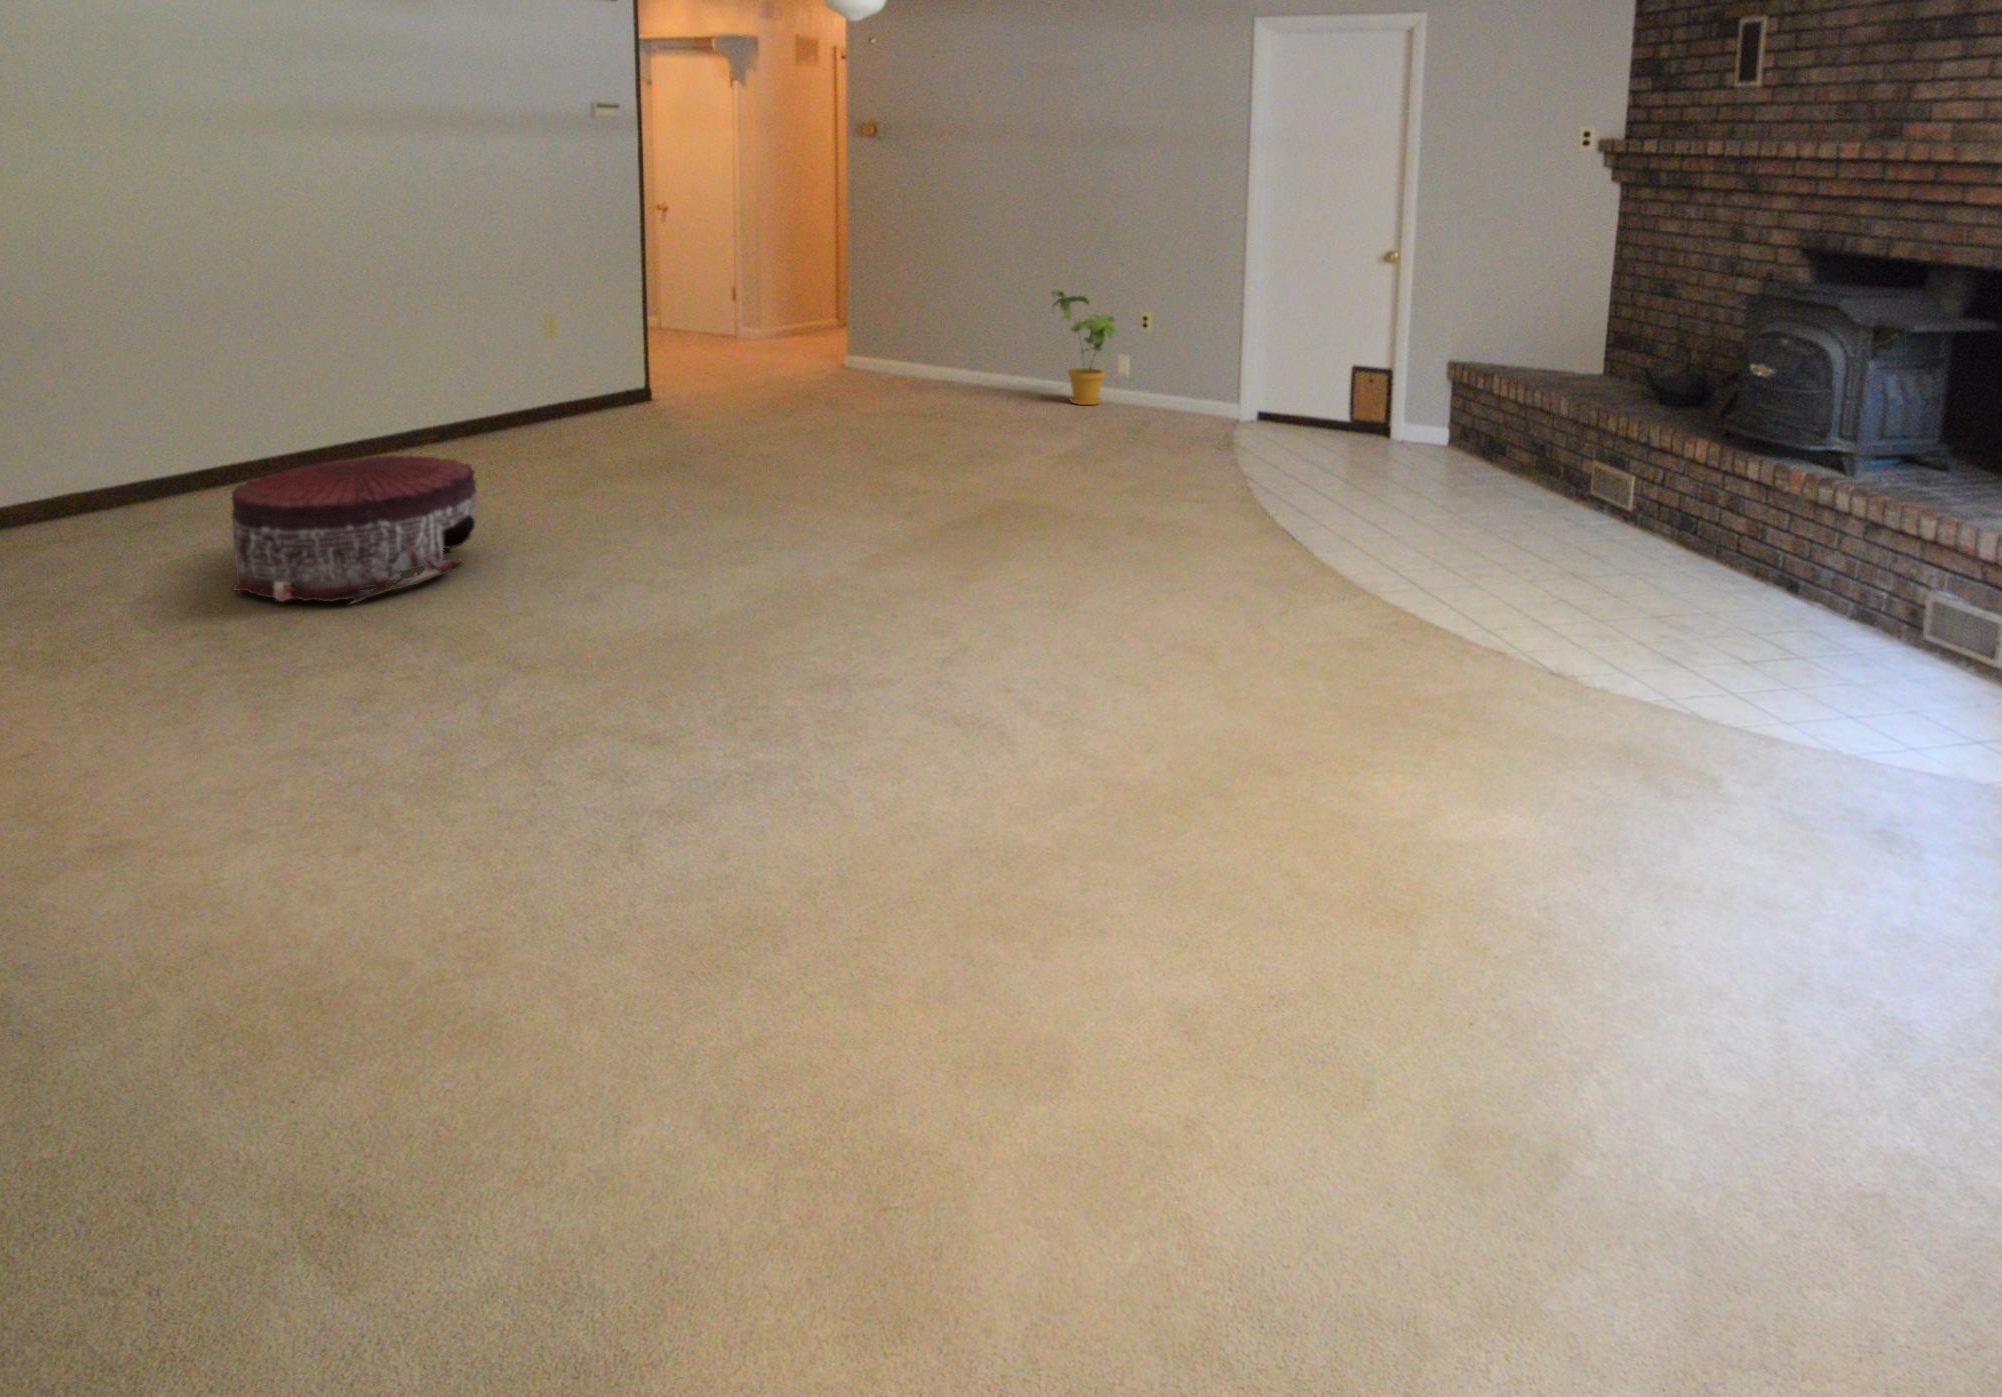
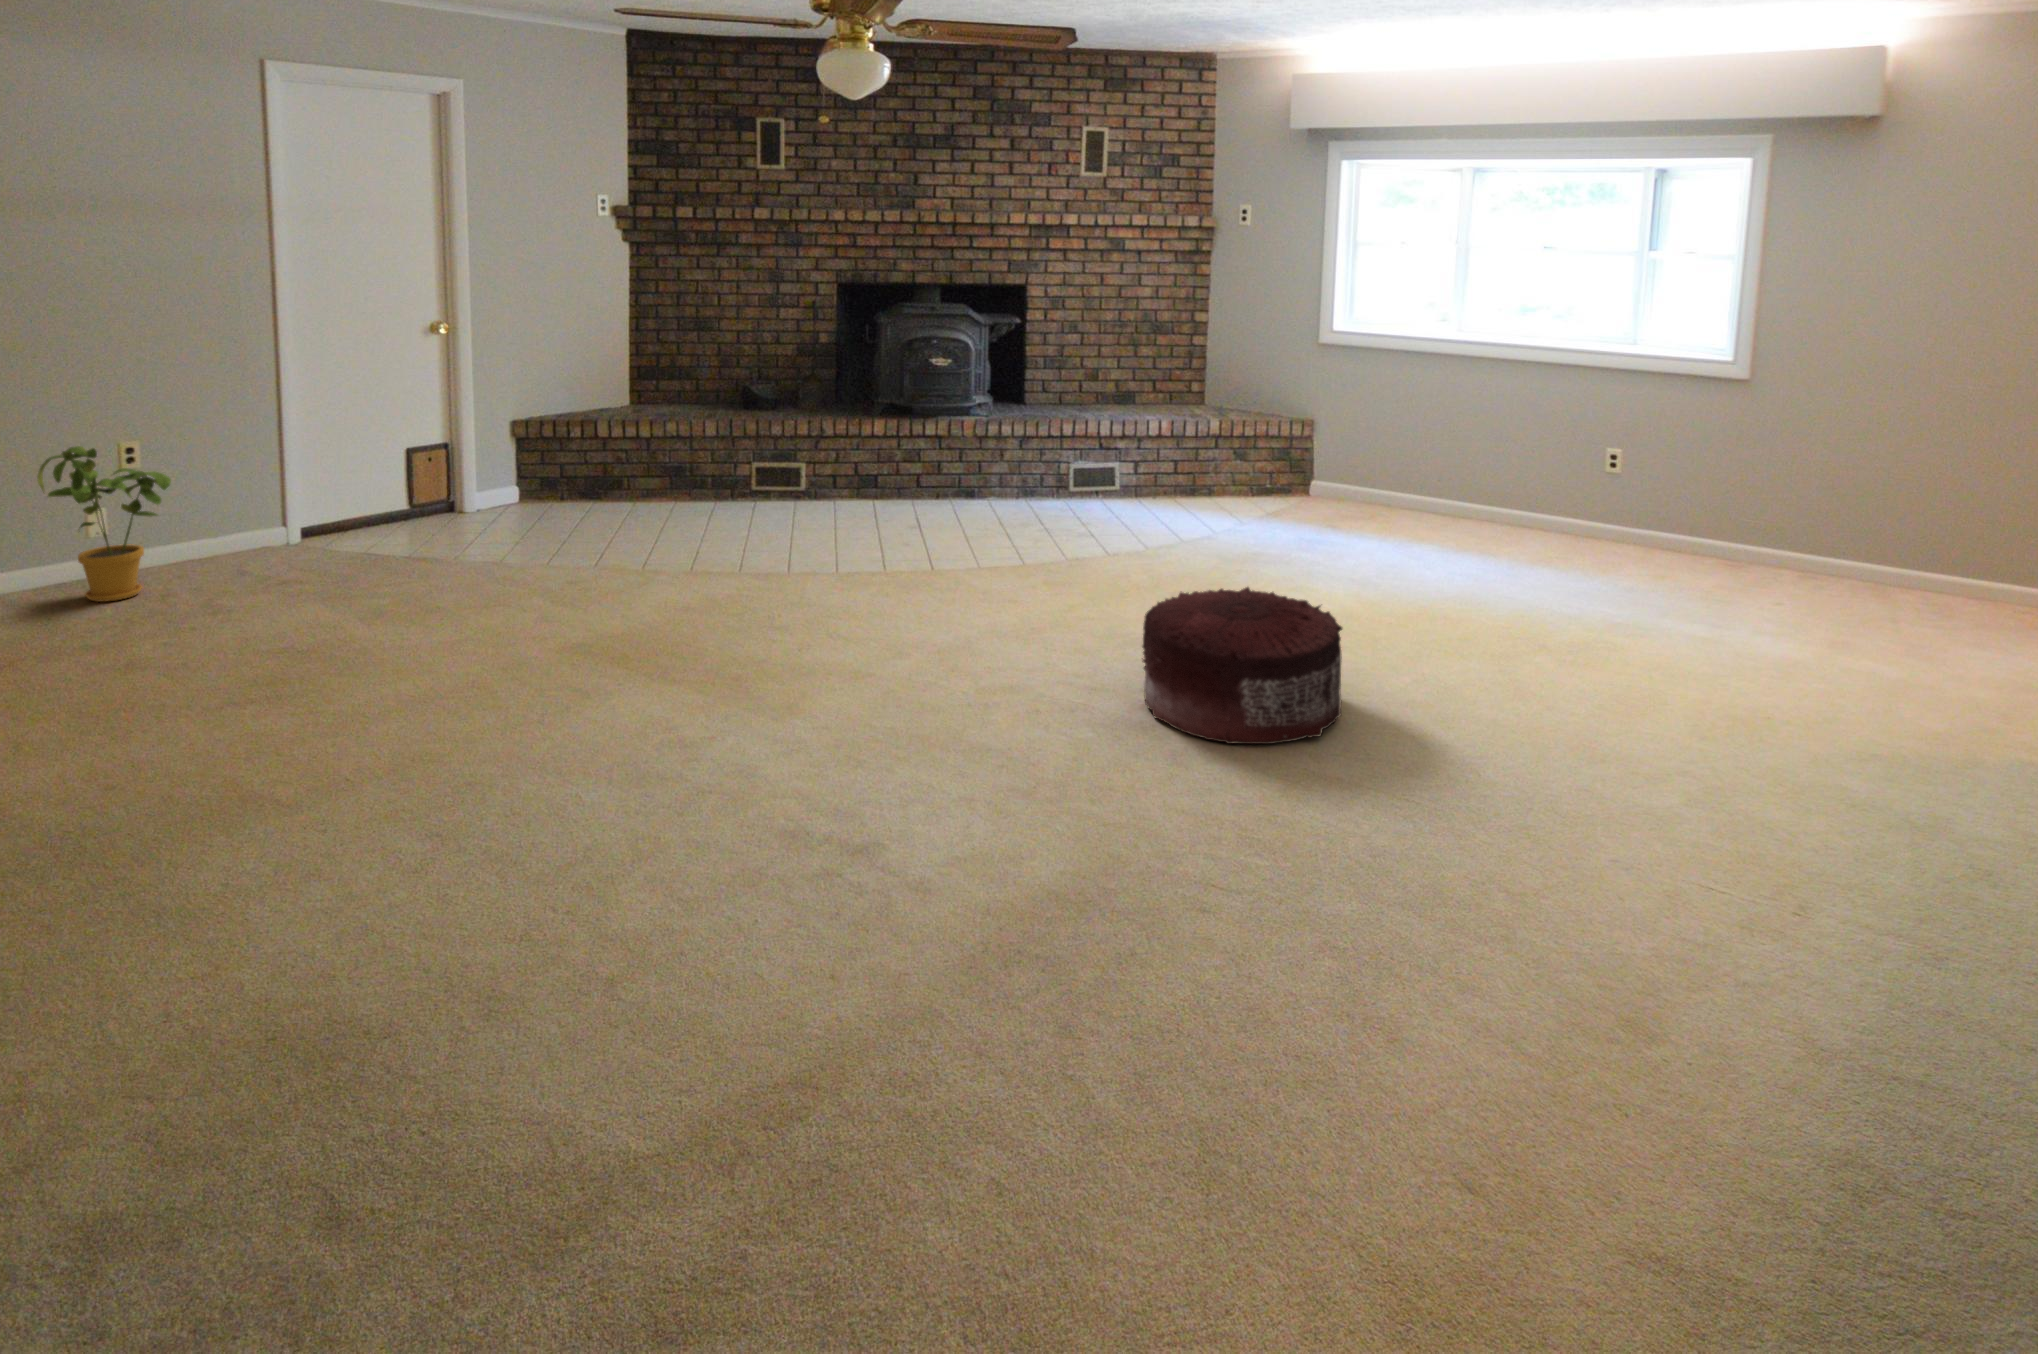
pouf: present [232,455,479,603] -> present [1142,587,1342,744]

